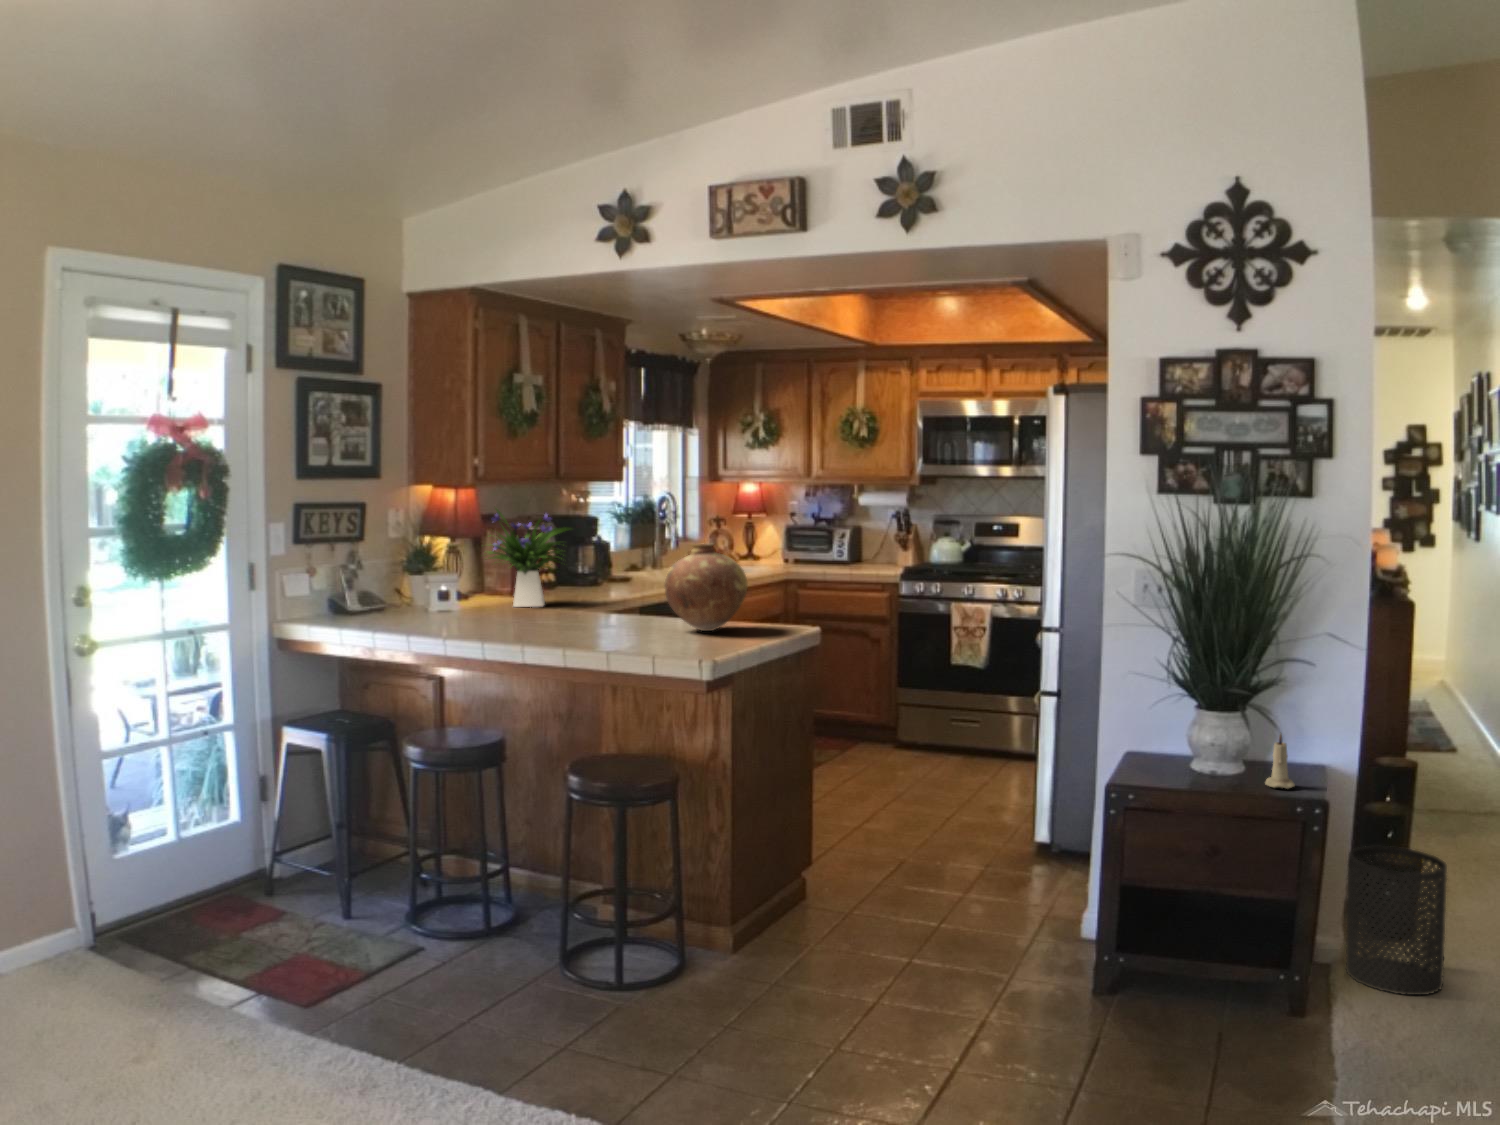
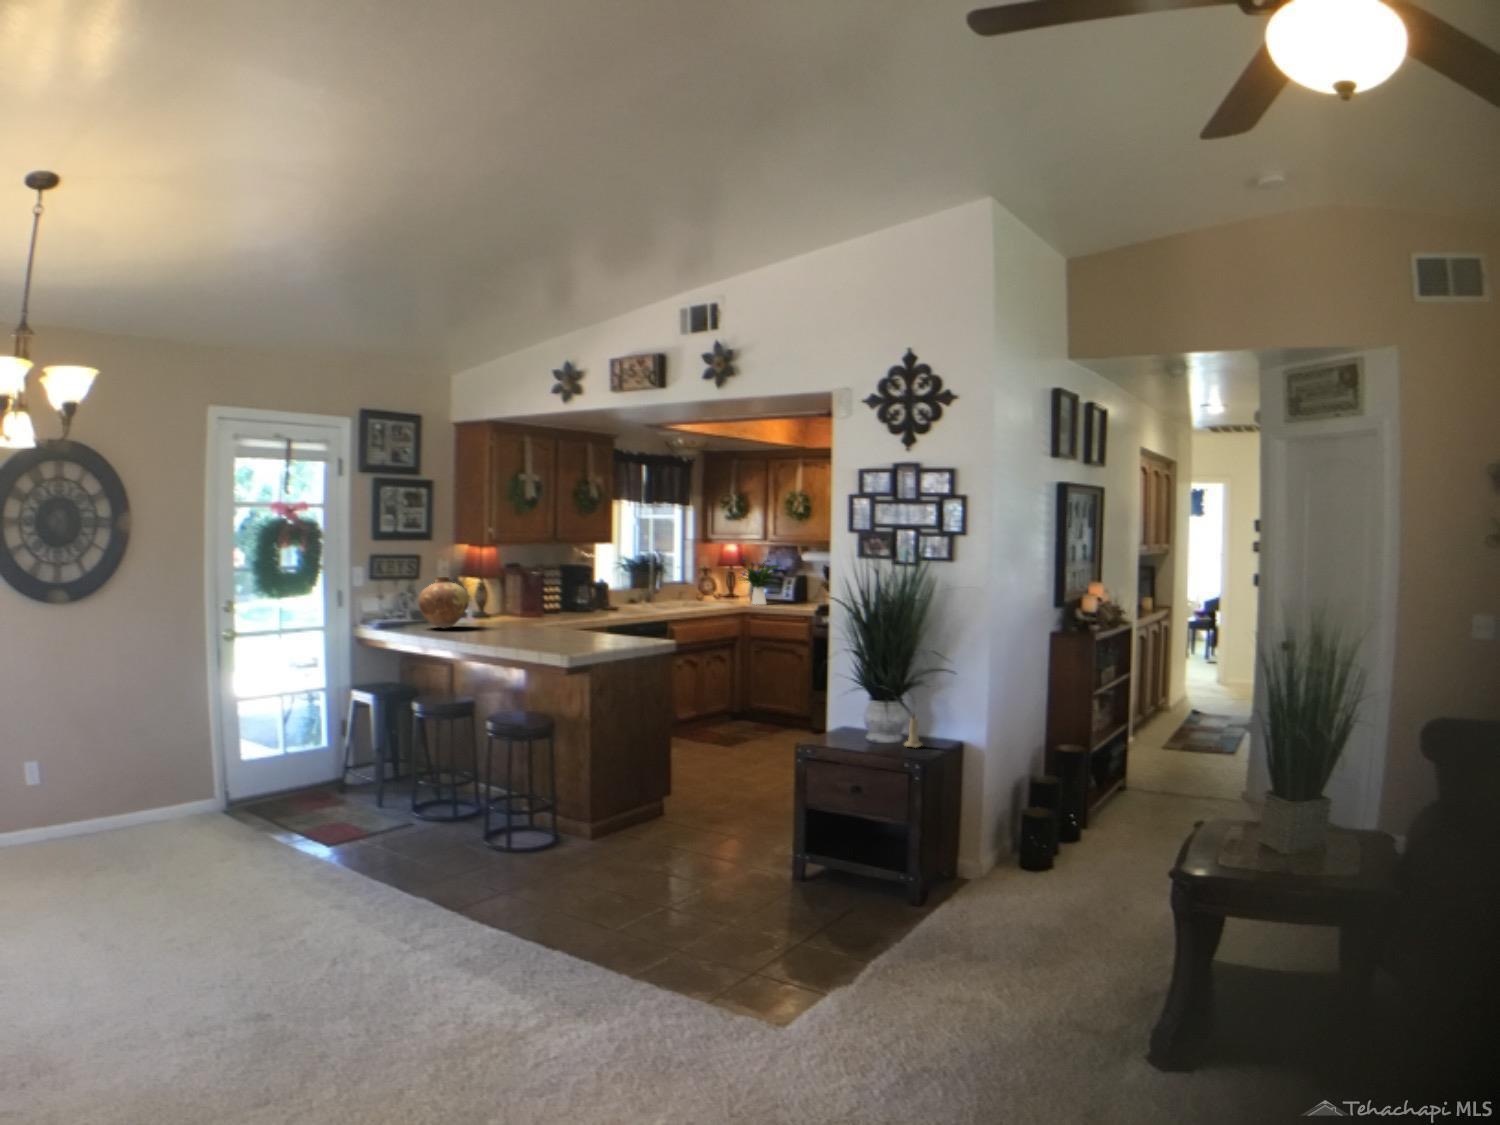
flower arrangement: present [488,509,571,607] -> present [741,557,781,605]
vase: present [664,543,748,631] -> present [418,577,469,628]
trash can: present [1346,846,1447,995] -> none [979,793,1040,892]

